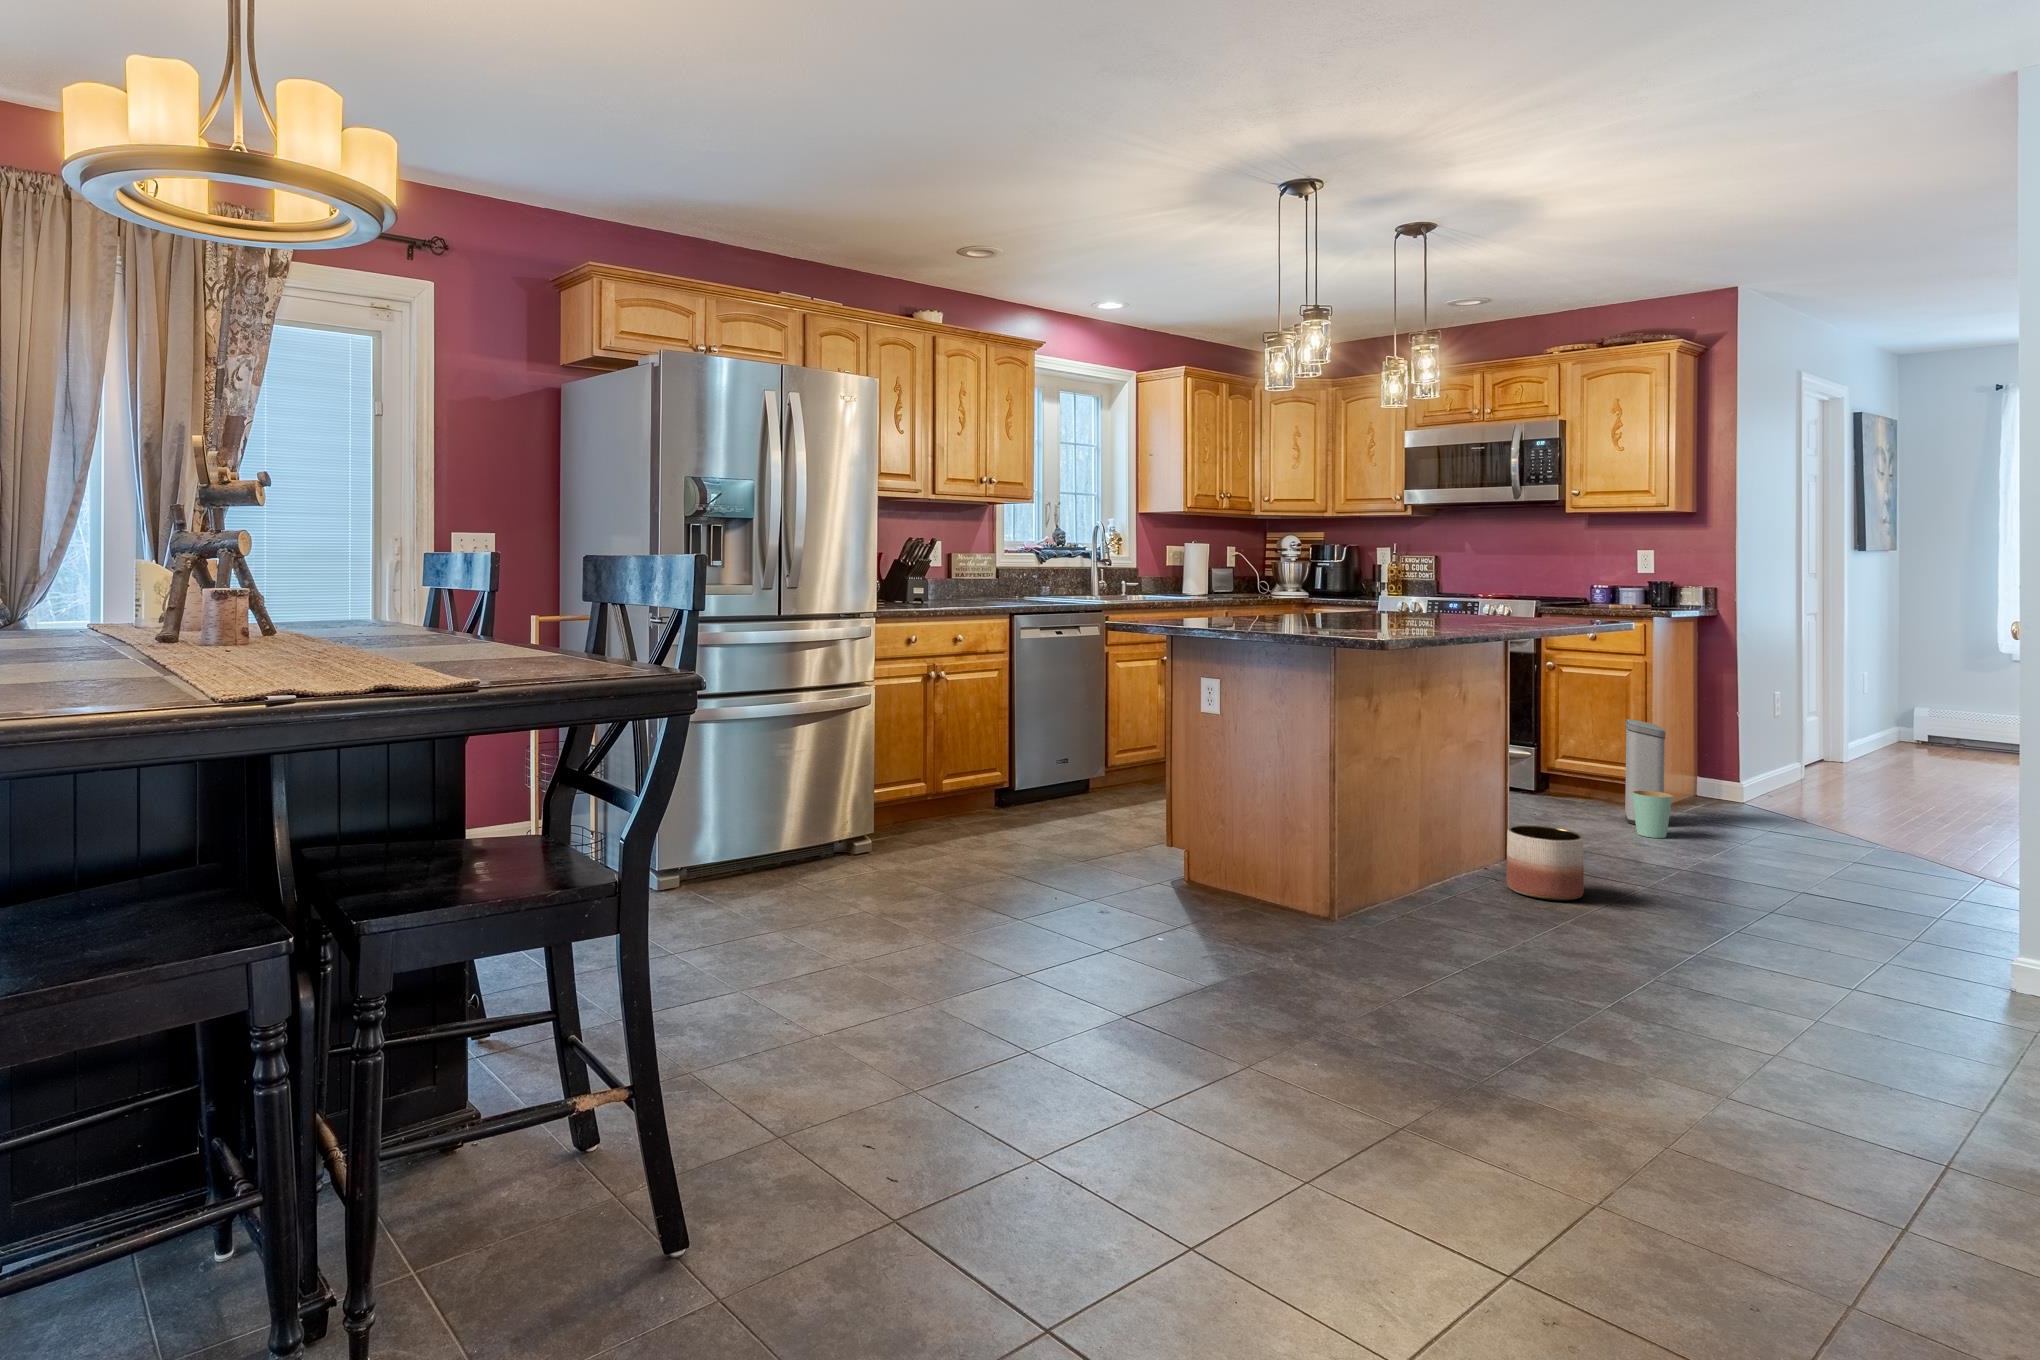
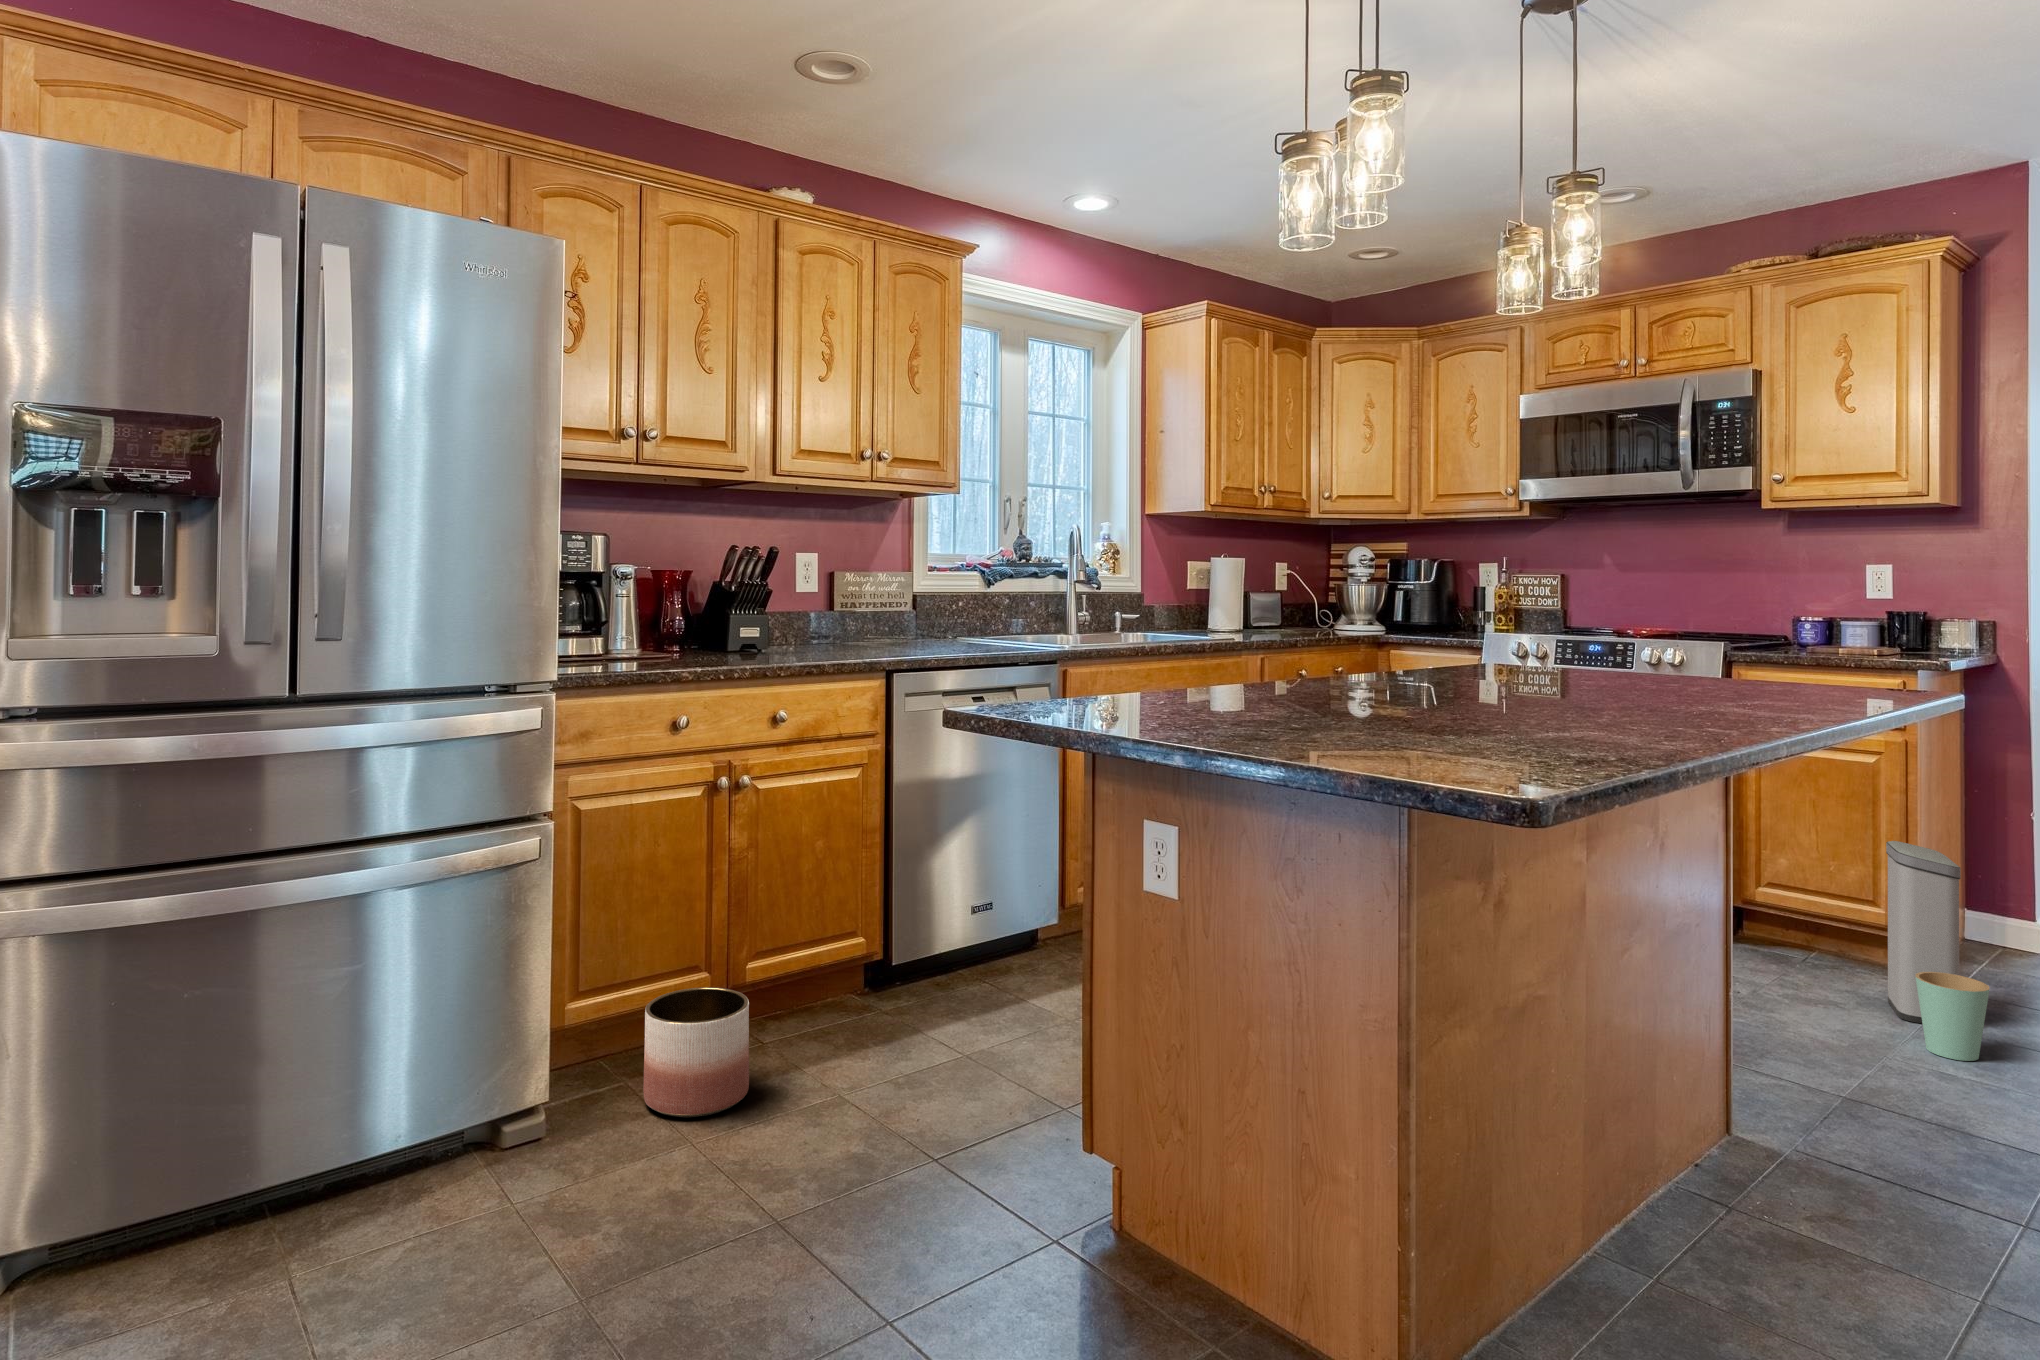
planter: present [1506,825,1584,901] -> present [643,987,749,1117]

